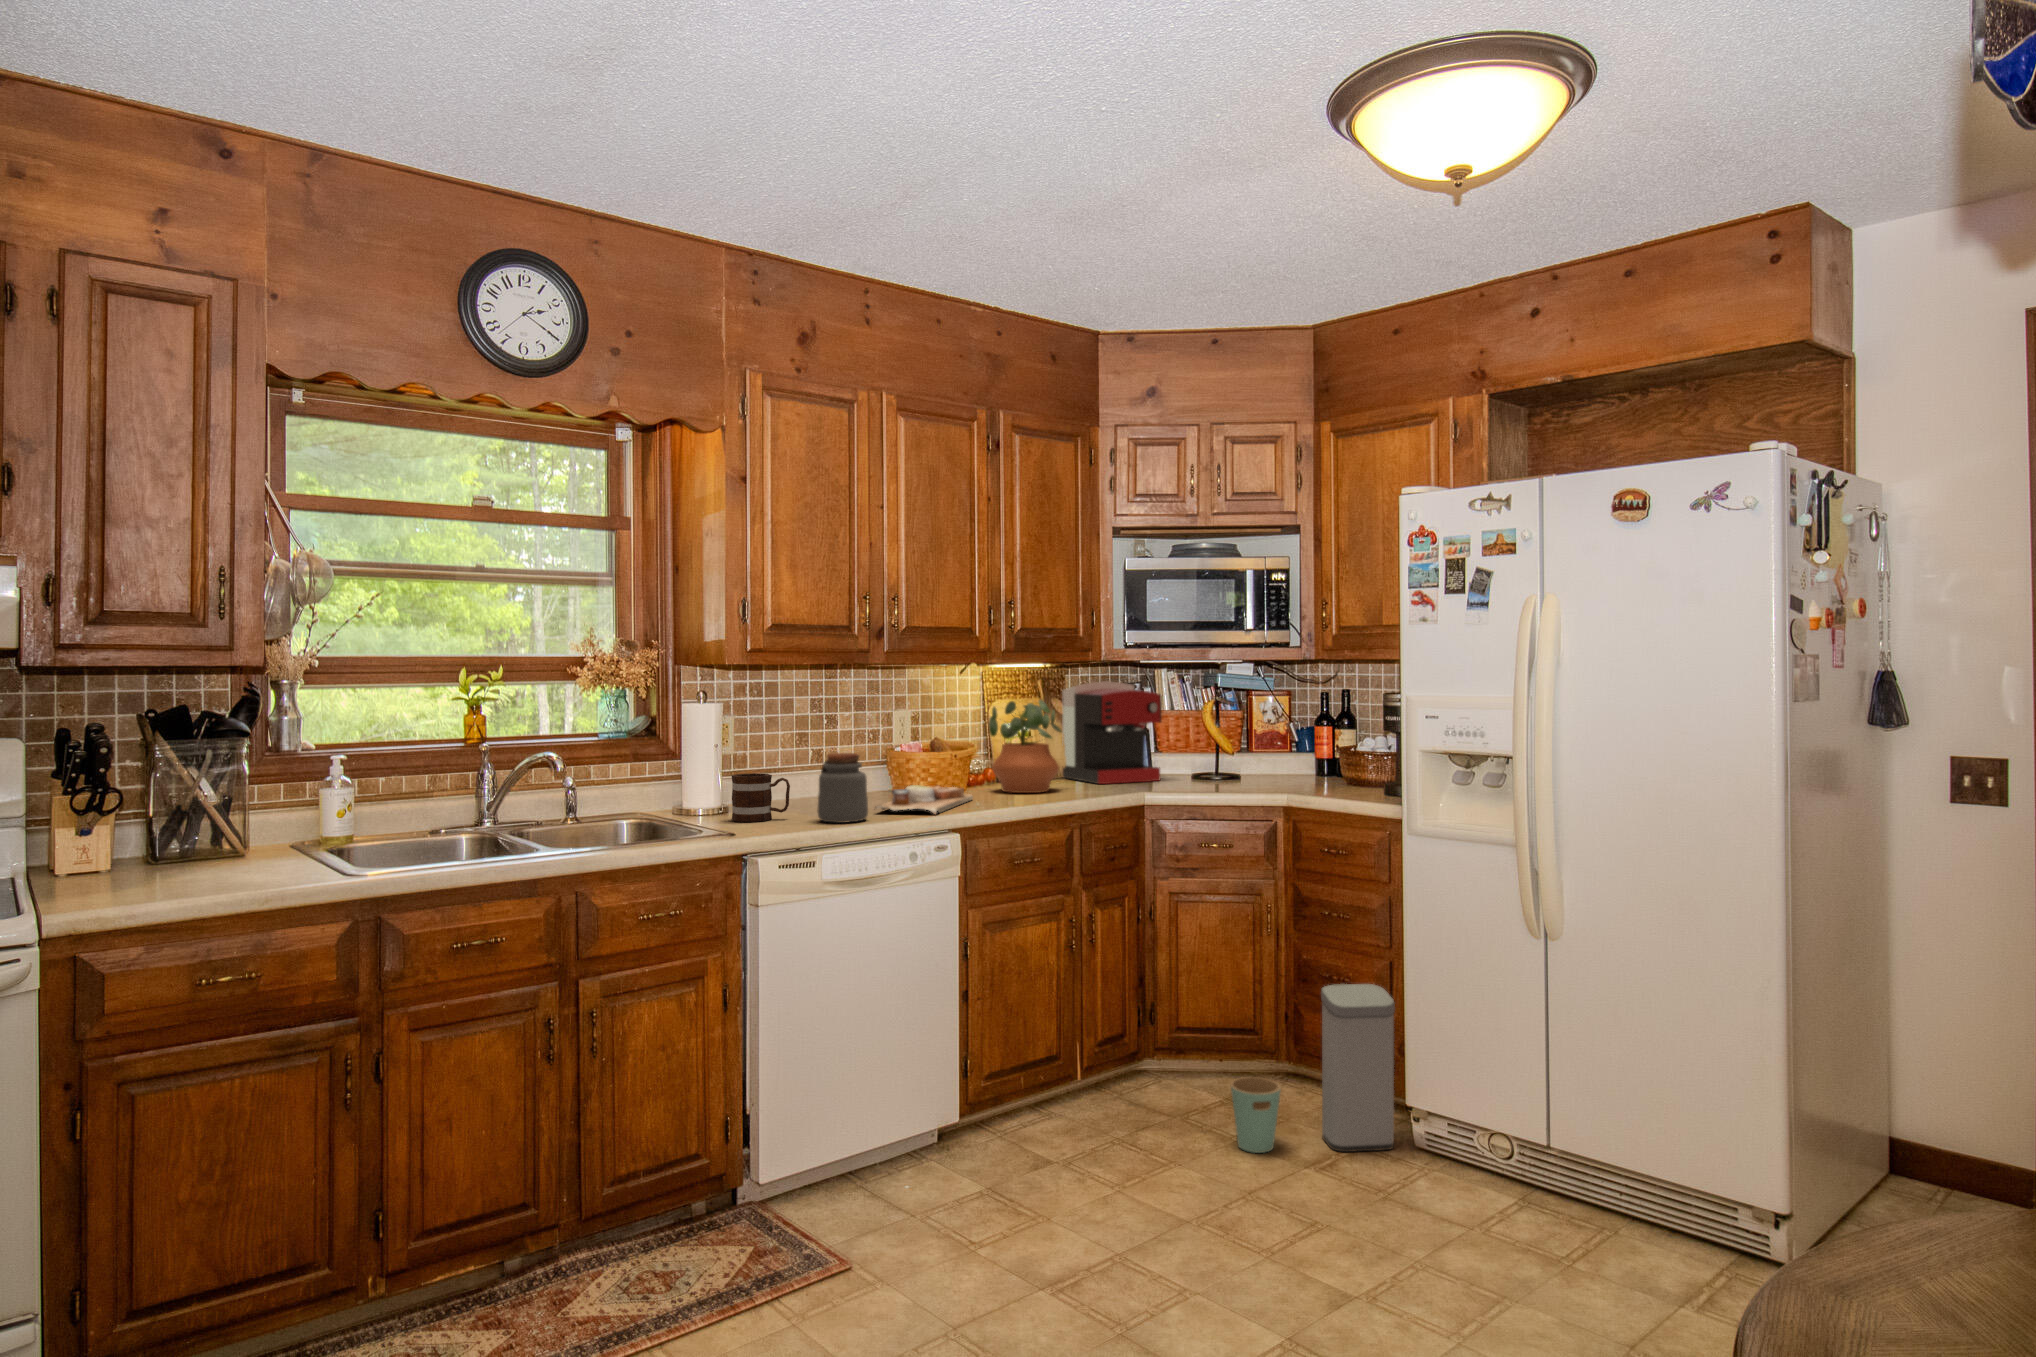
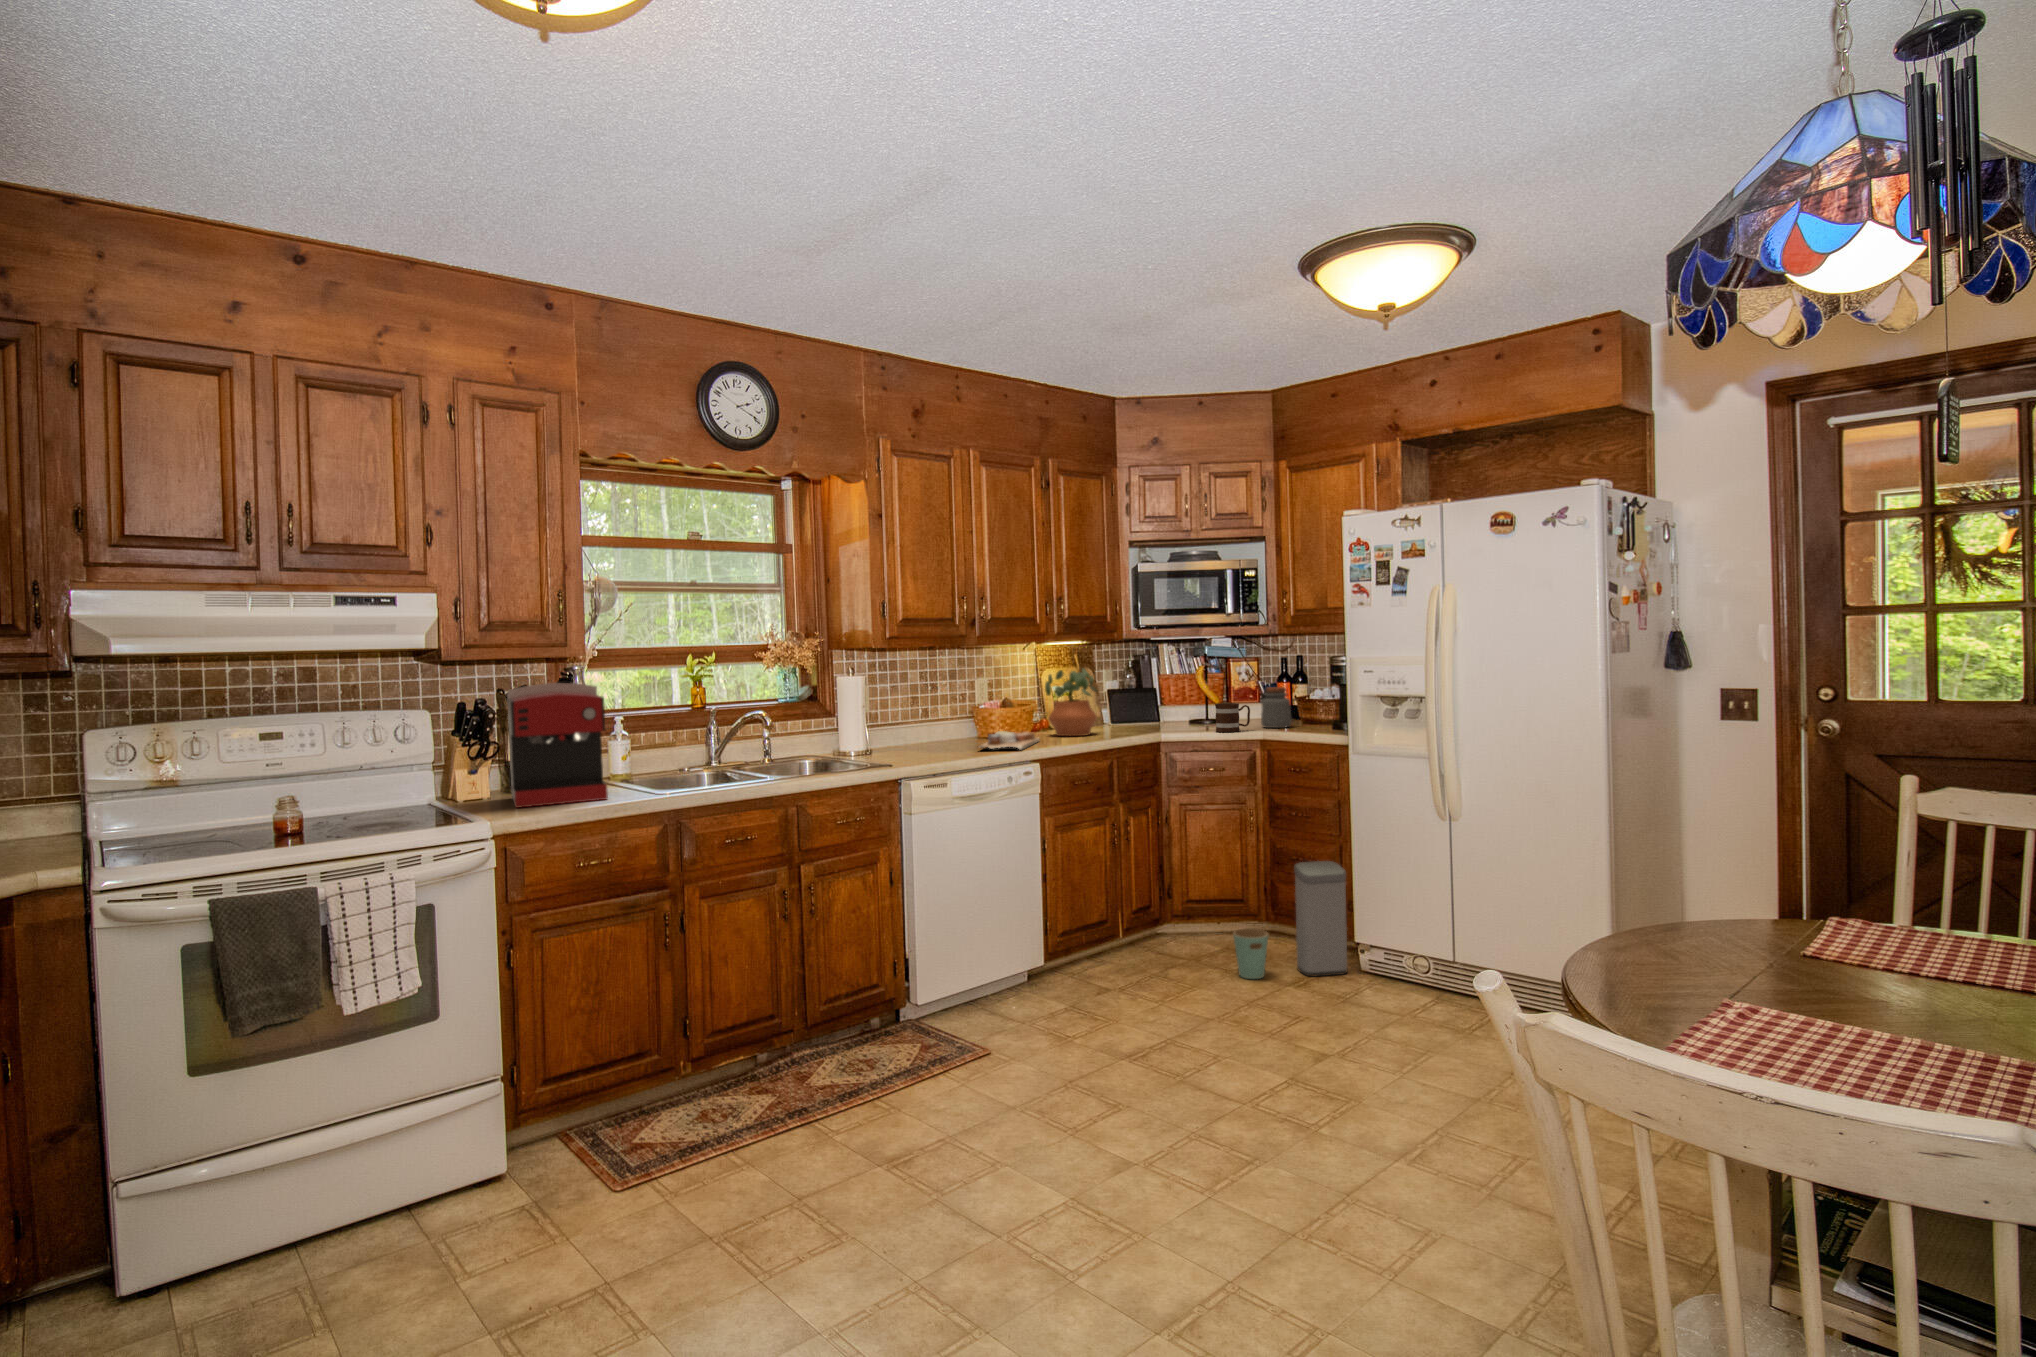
coffee maker: present [1062,681,1162,784] -> present [507,683,608,808]
jar: present [817,753,868,823] -> present [1261,687,1292,728]
mug: present [732,773,790,822] -> present [1215,703,1250,732]

